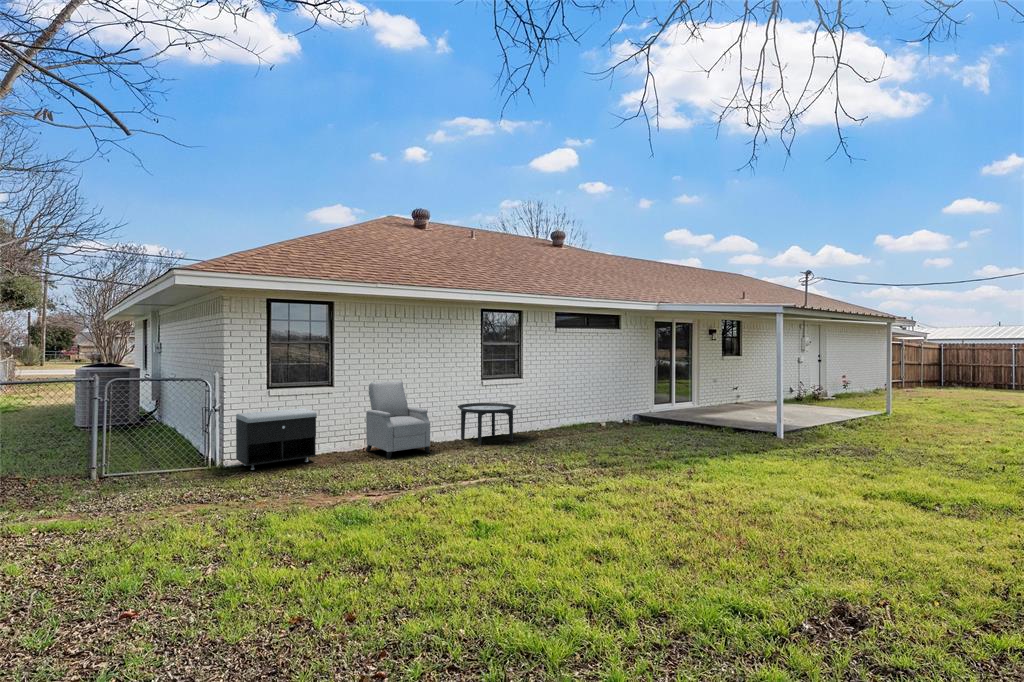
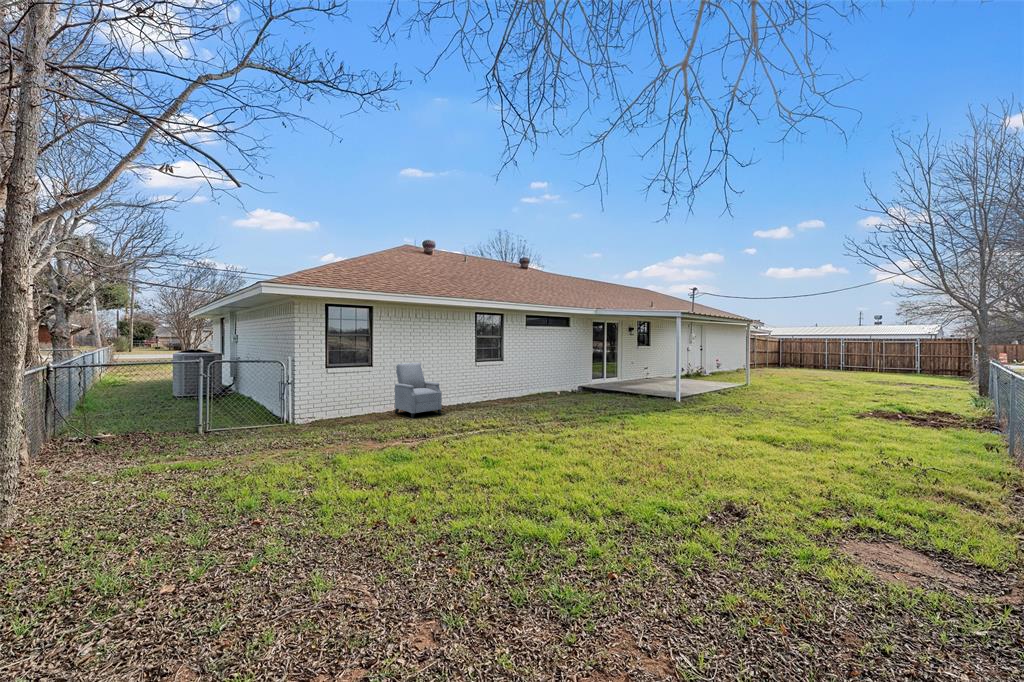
round table: present [458,403,516,445] -> none [459,378,501,408]
storage bench: present [236,408,317,470] -> none [301,383,361,427]

